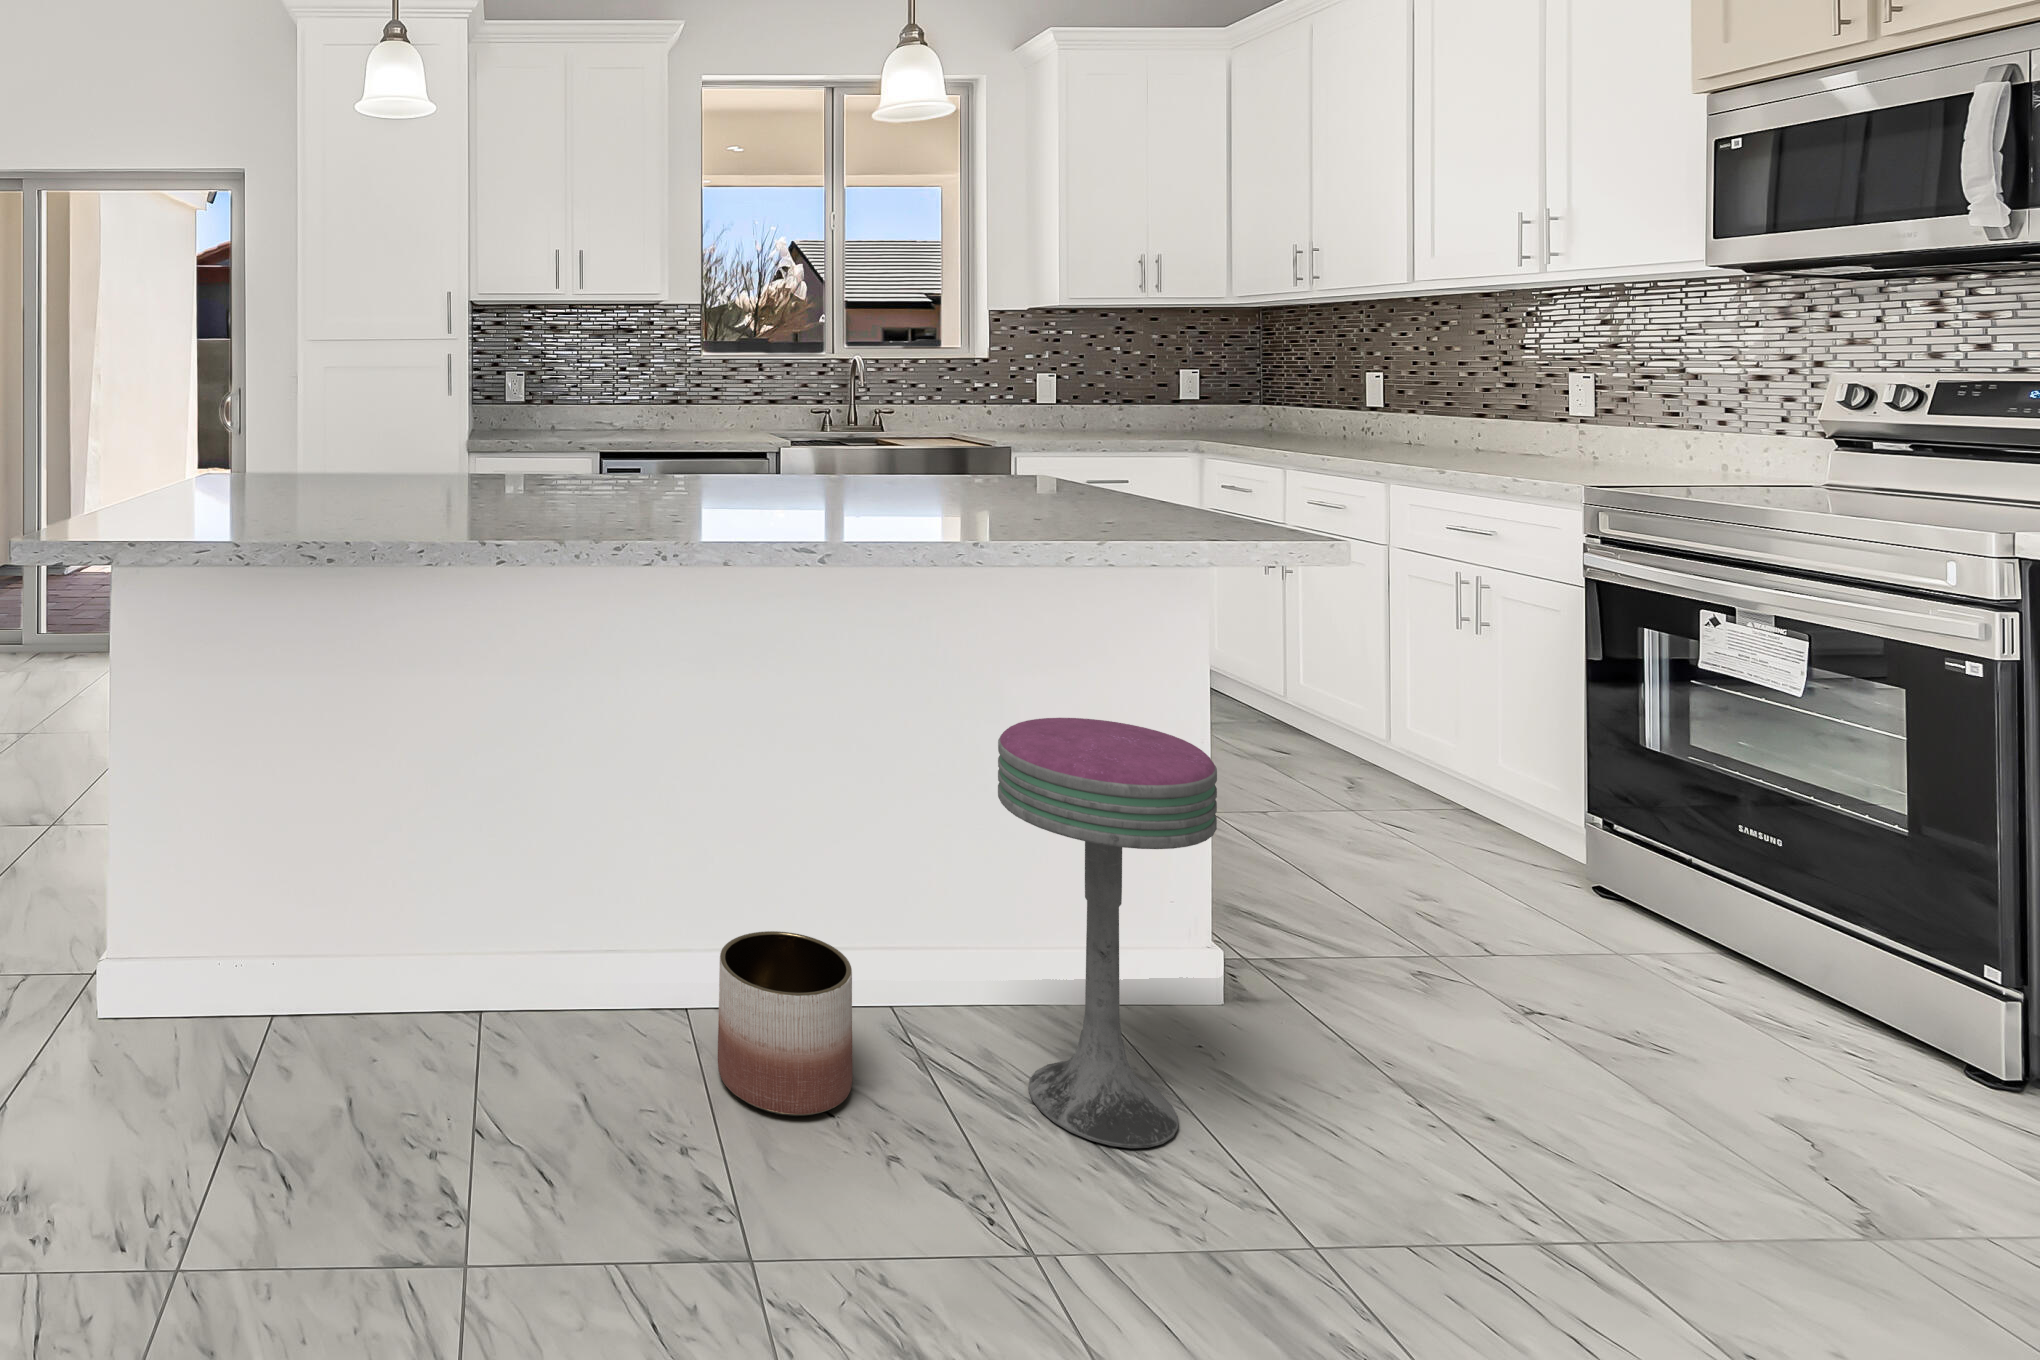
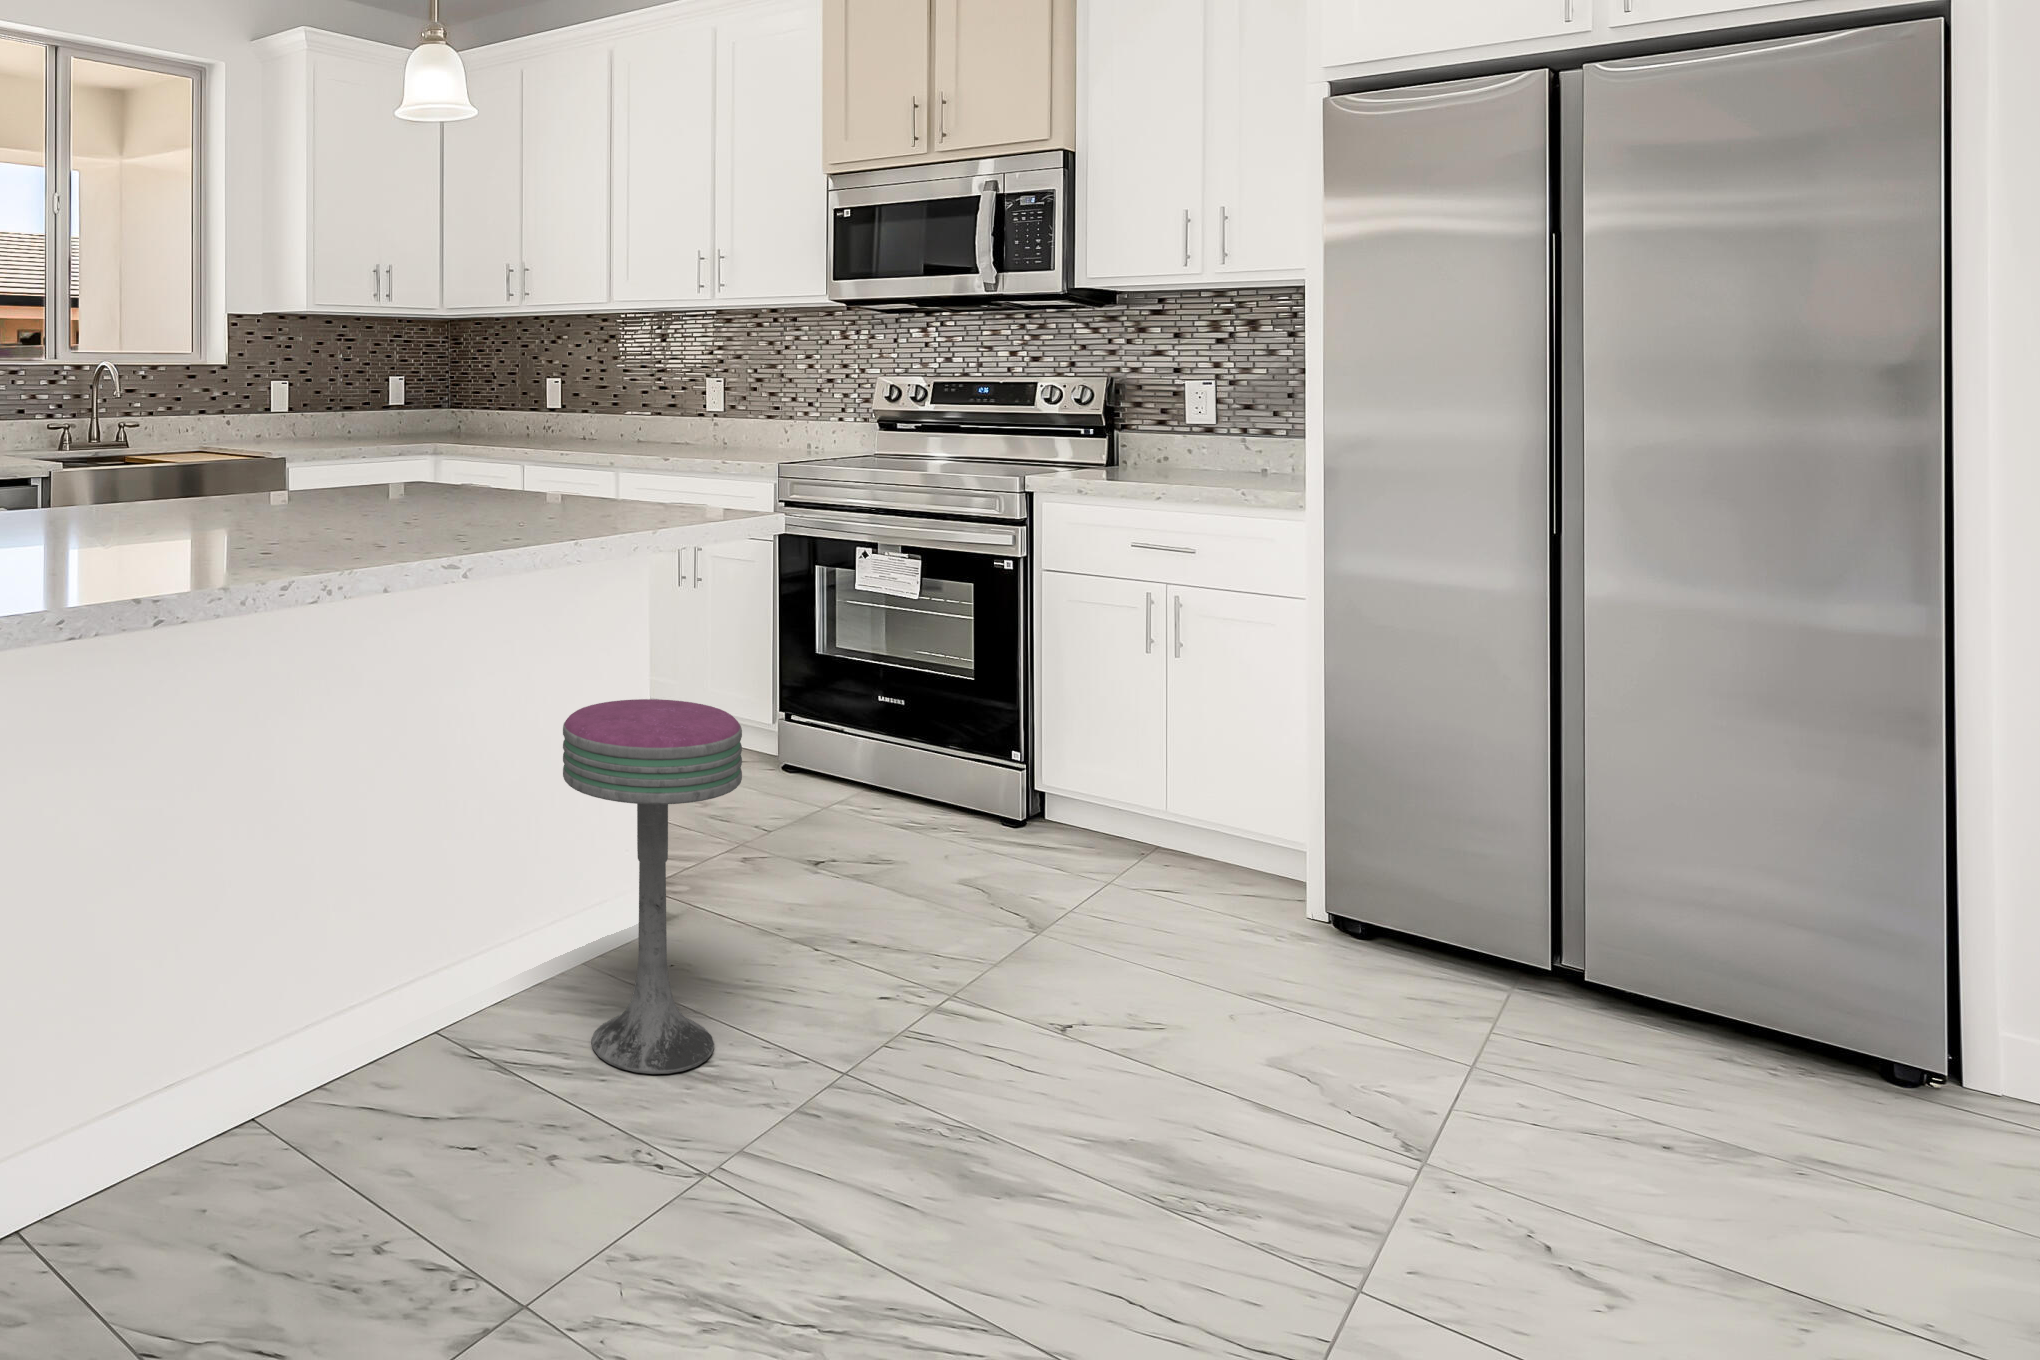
planter: present [718,931,853,1116] -> none [341,983,482,1173]

